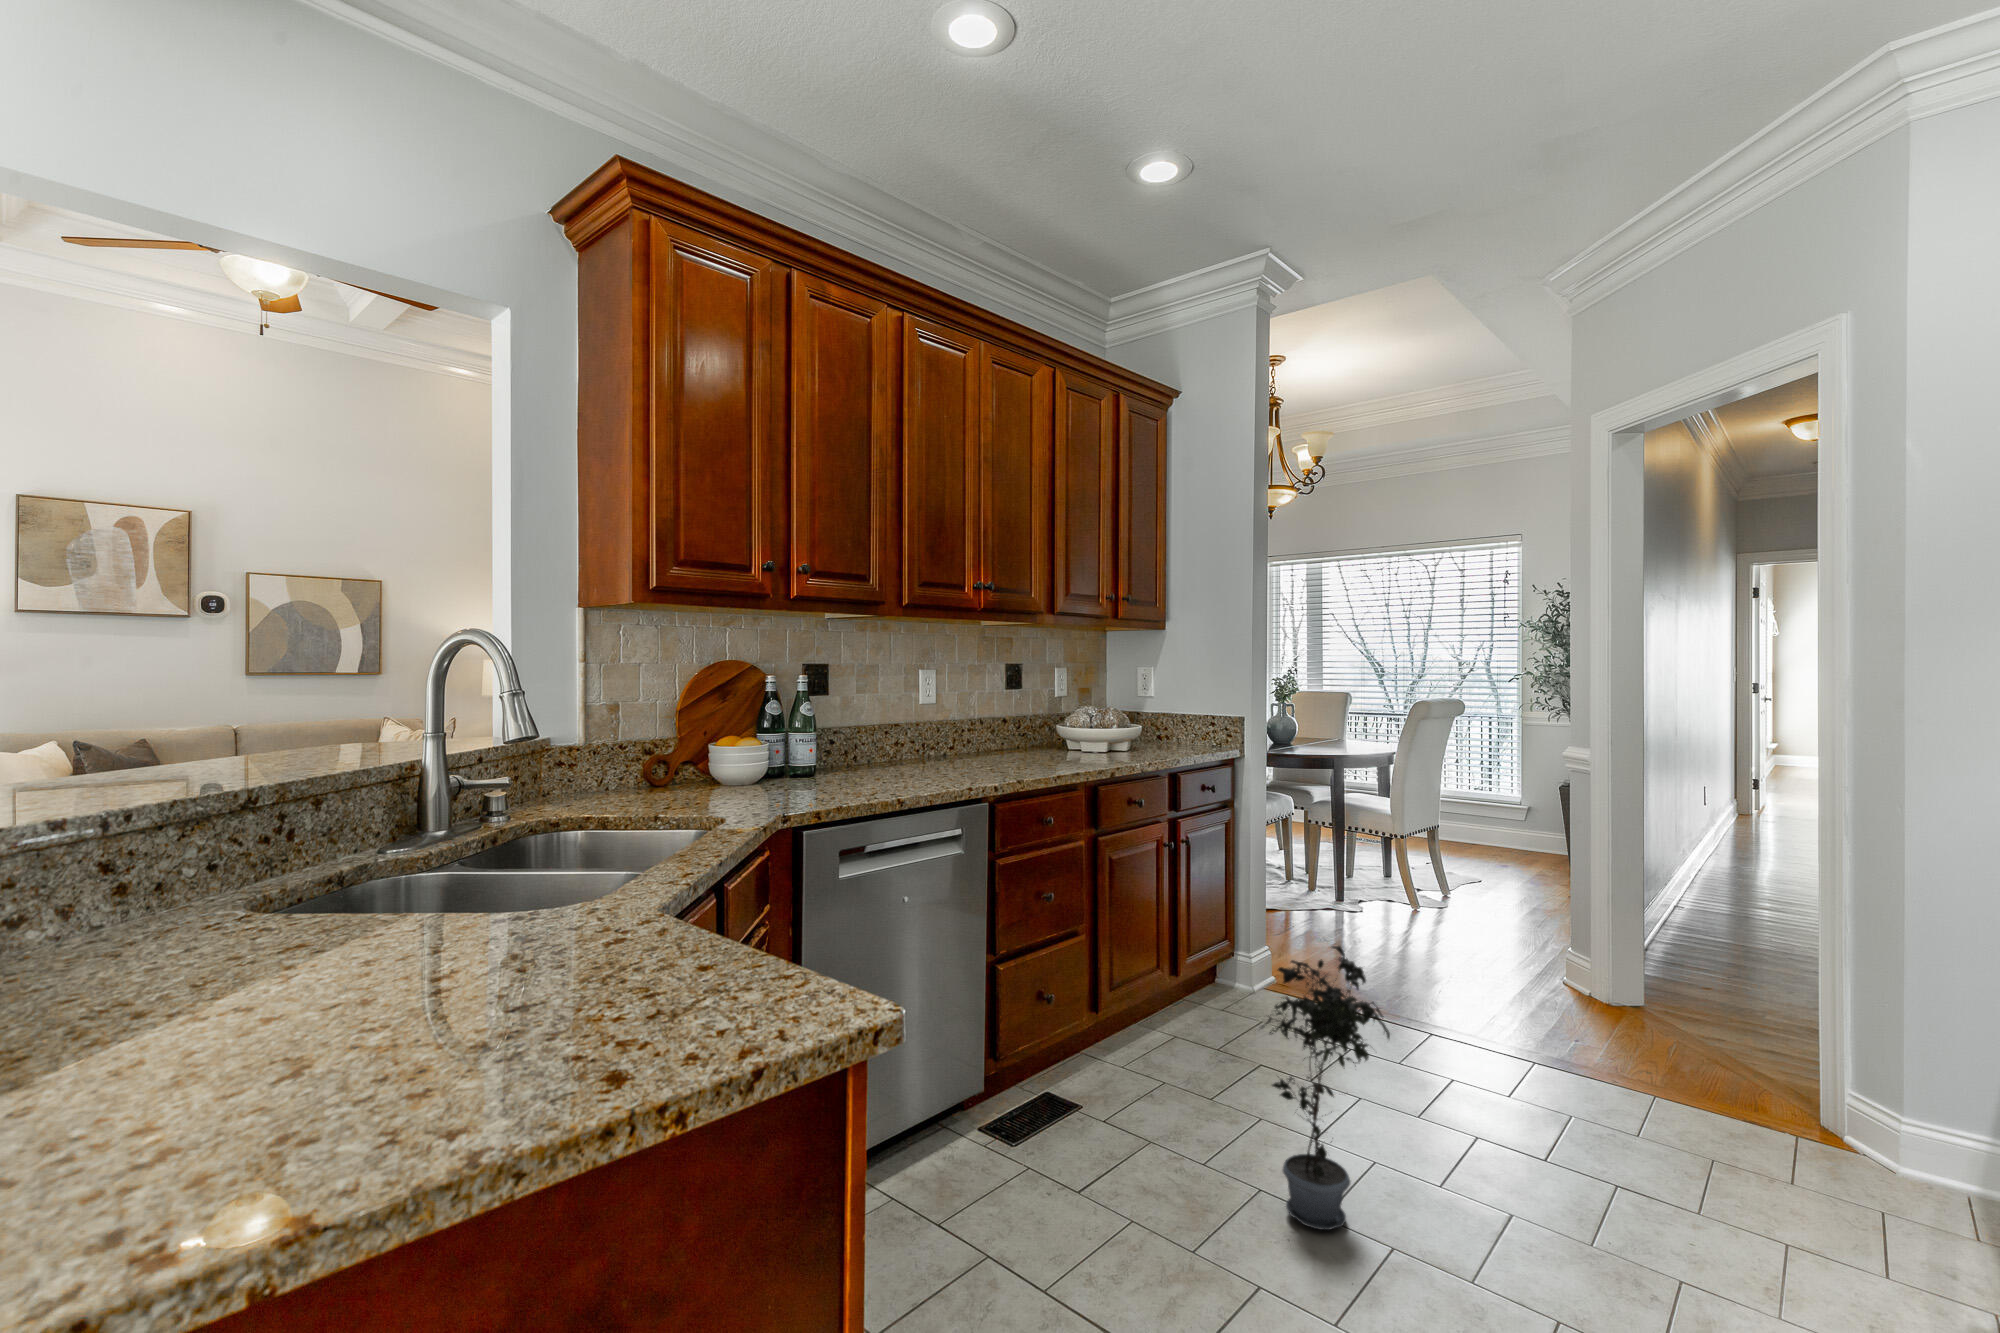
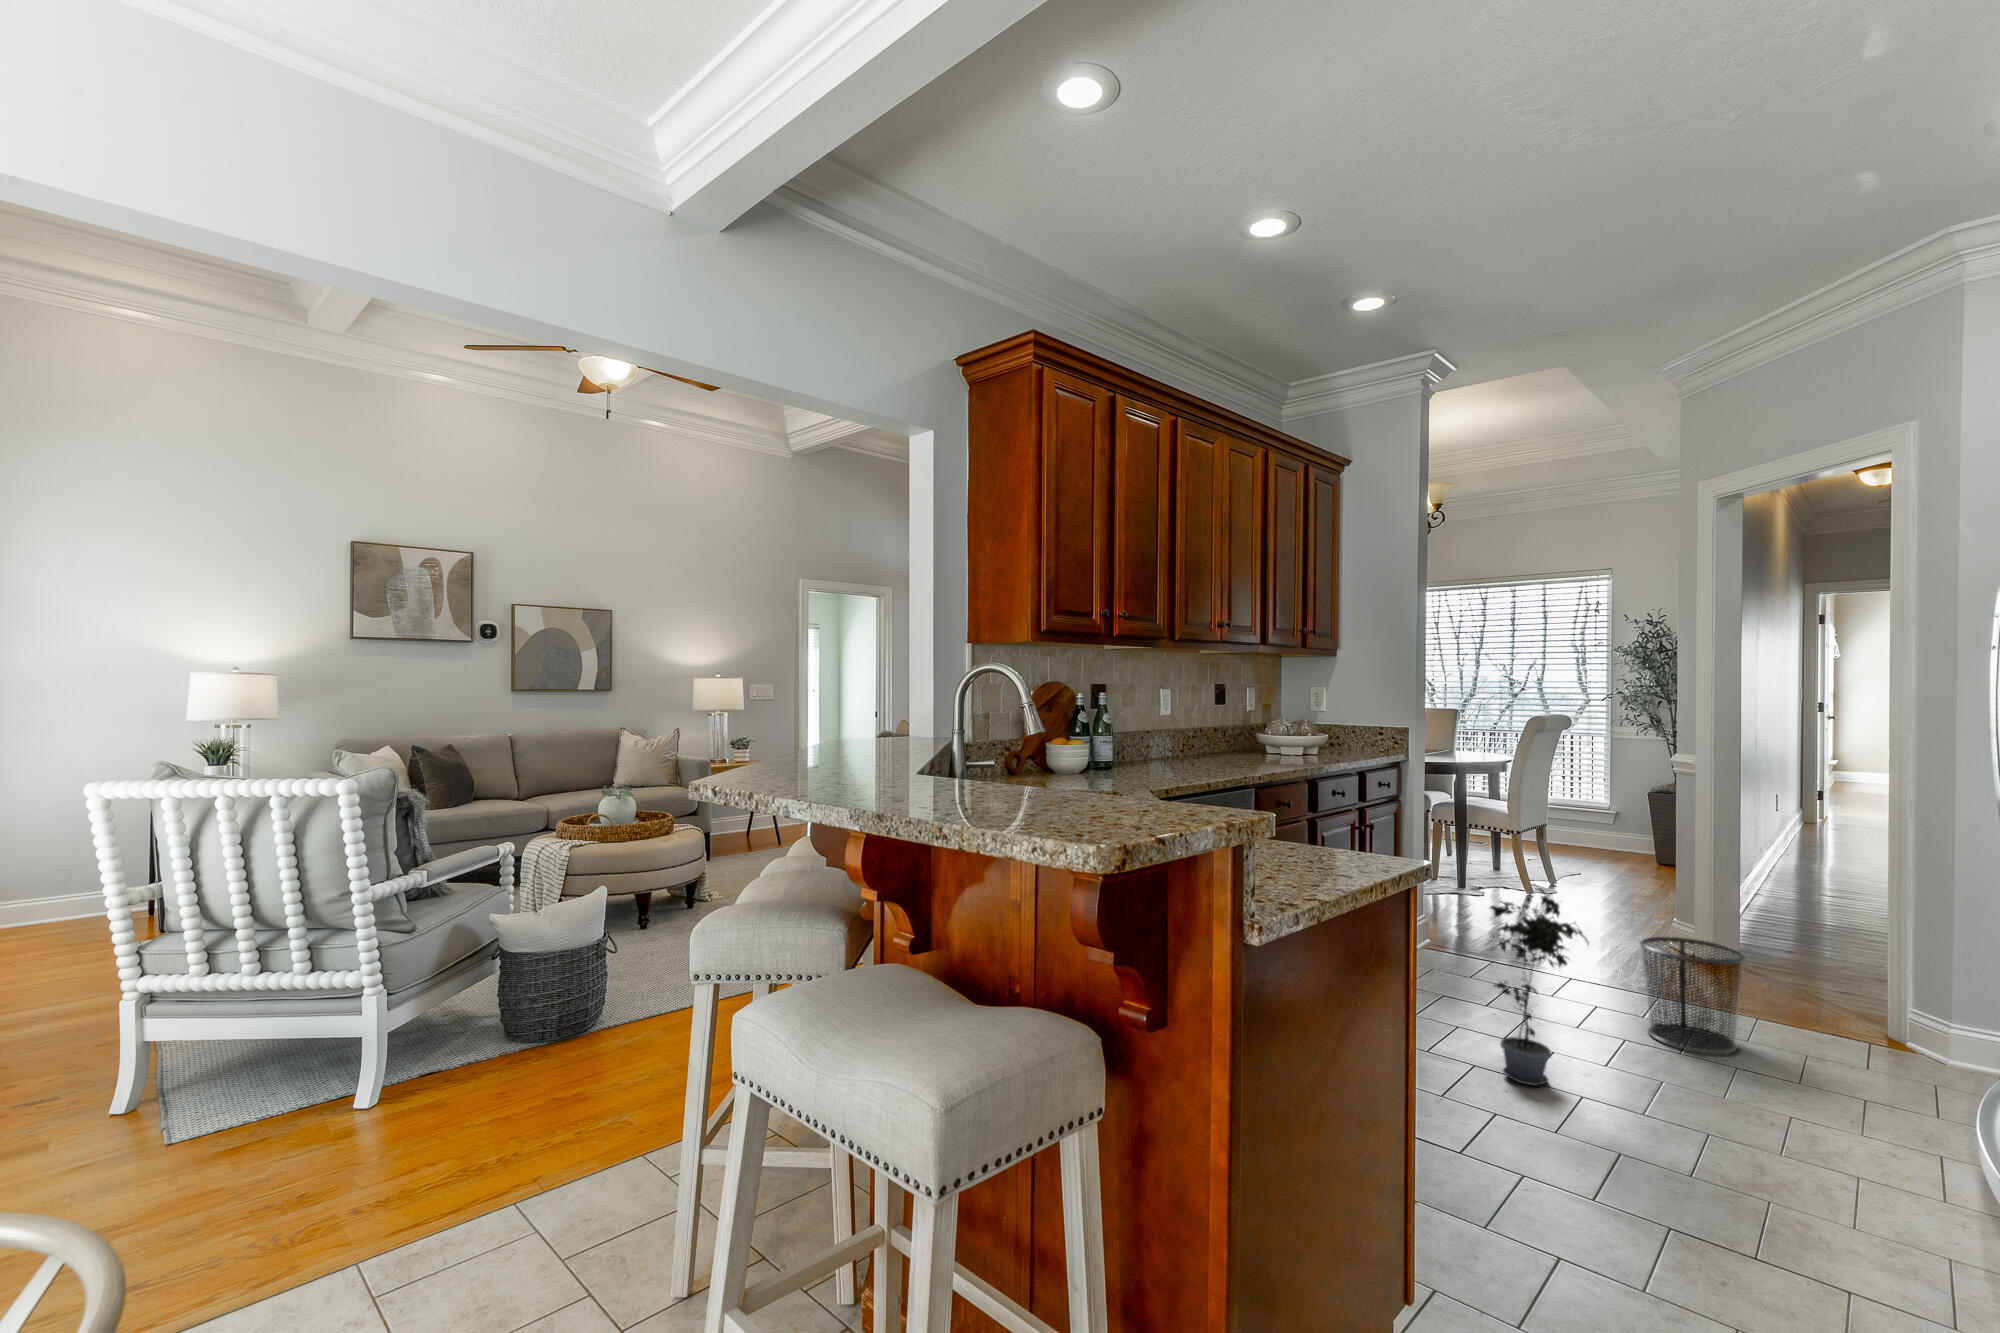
waste bin: none [1496,993,1631,1161] -> present [1640,937,1745,1054]

